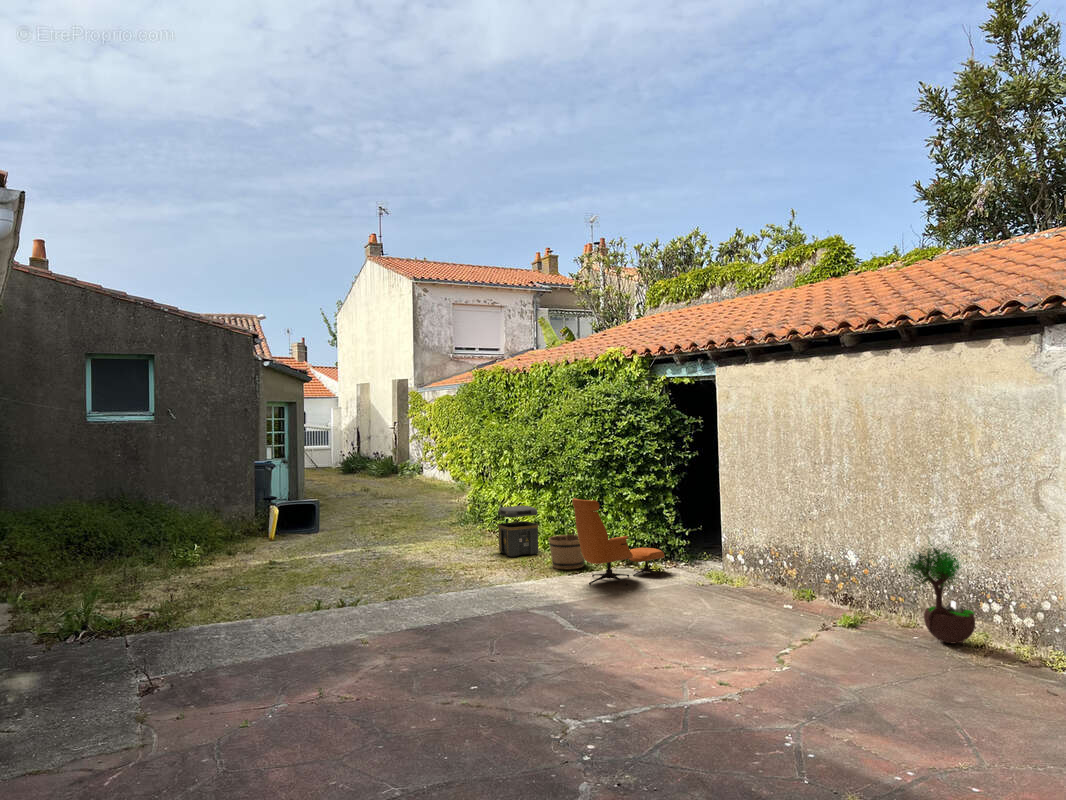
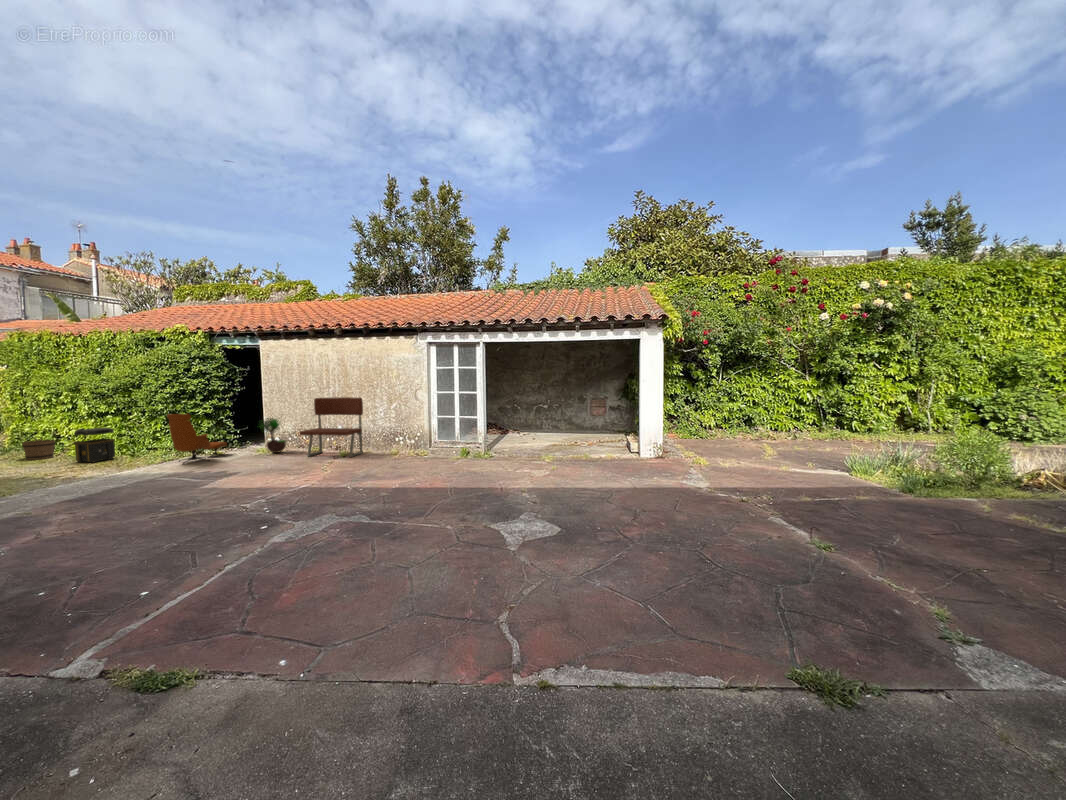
bench: none [762,483,899,632] -> present [300,397,363,457]
bucket: present [549,530,584,569] -> present [22,437,55,460]
potted tree: present [903,542,975,643] -> present [259,418,286,453]

